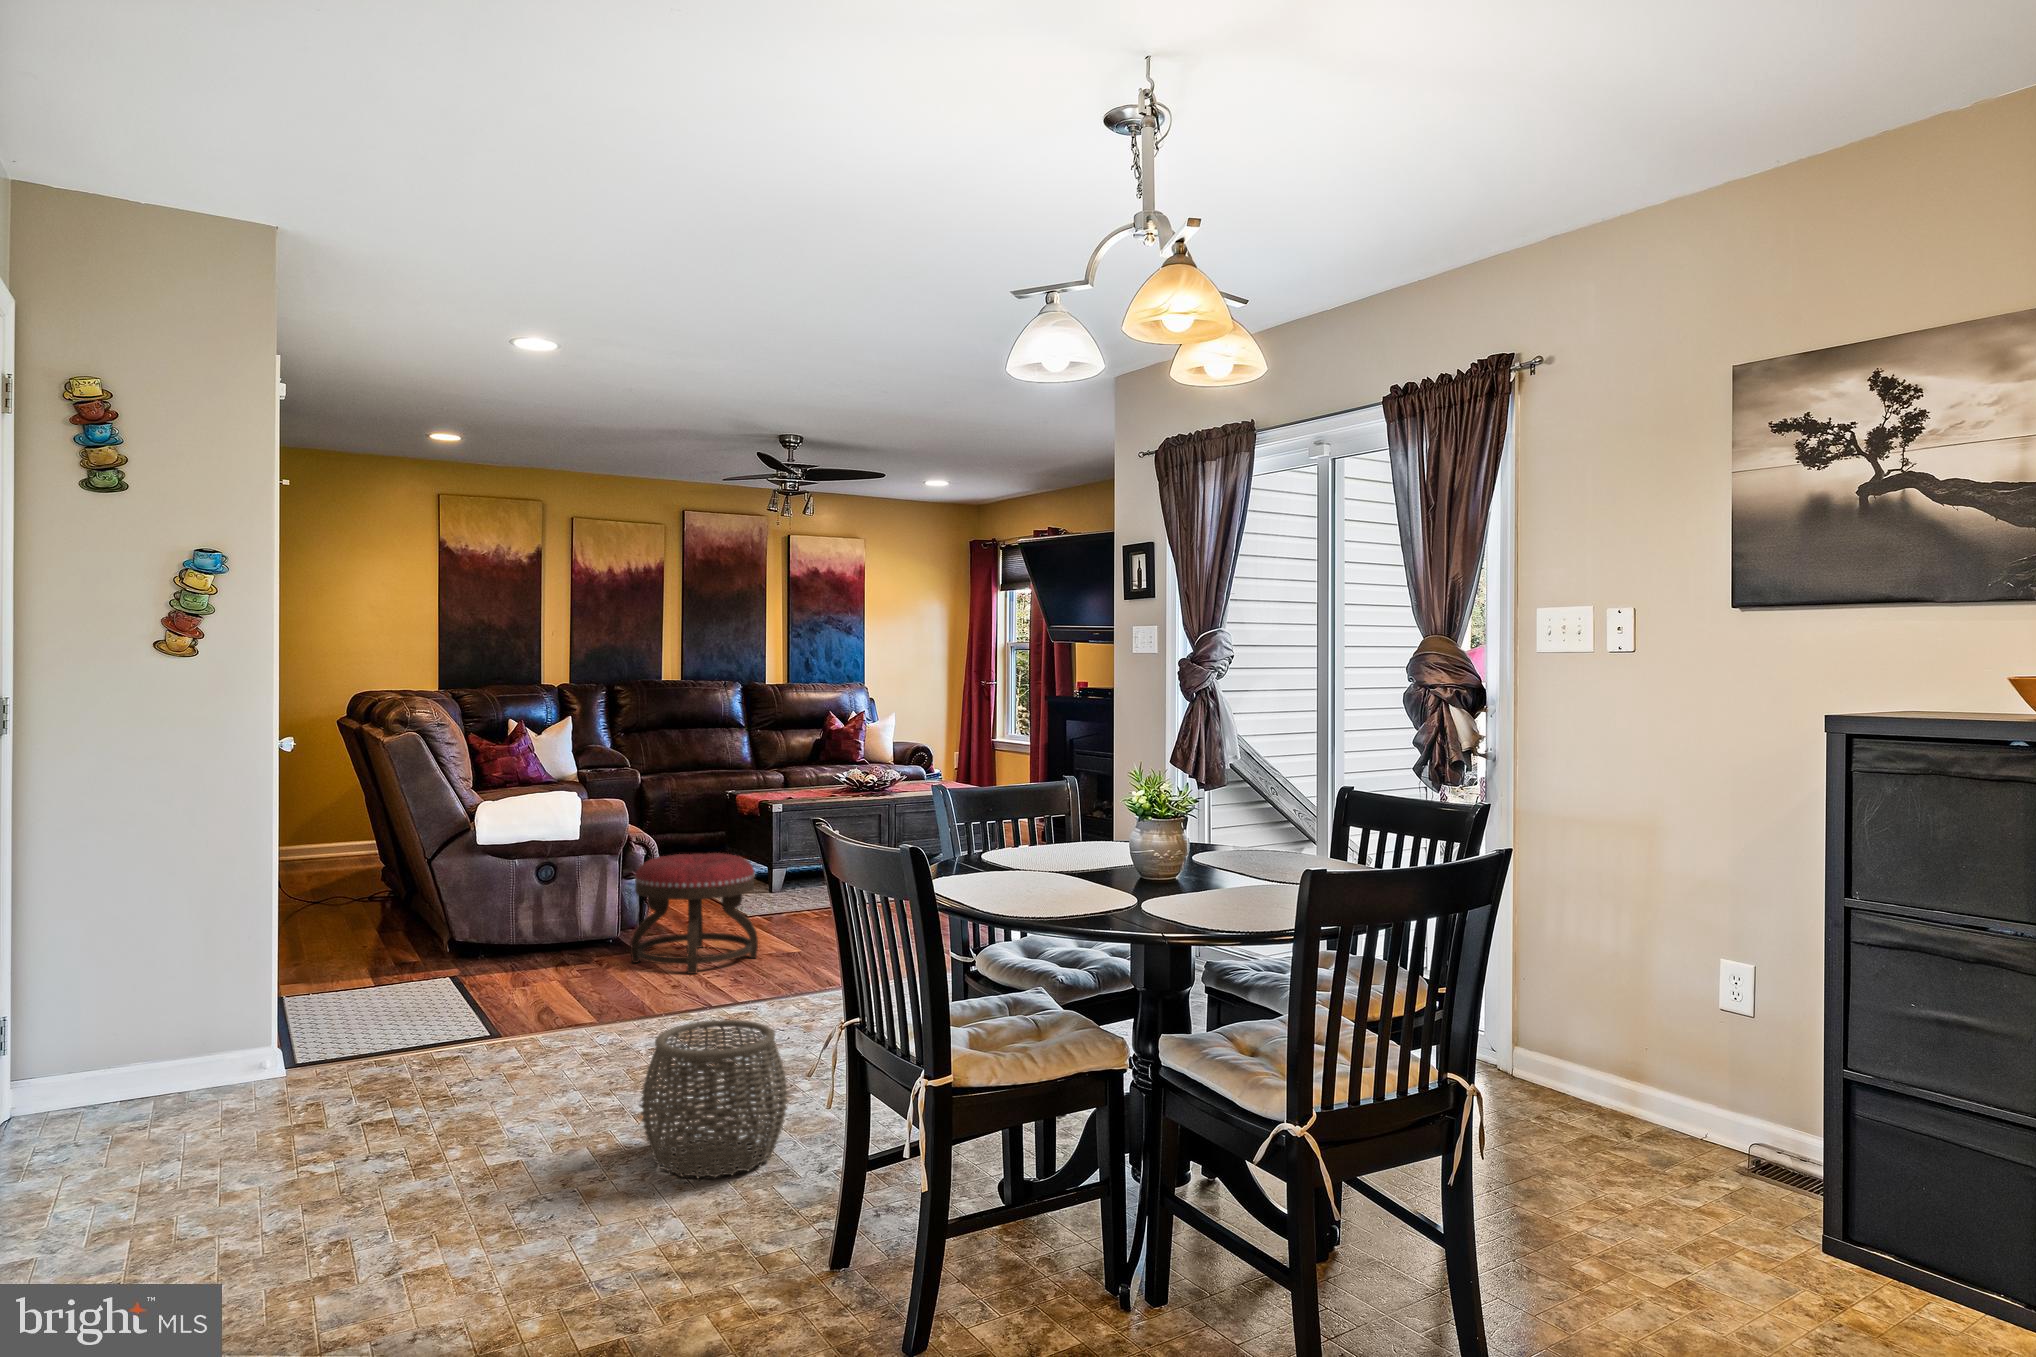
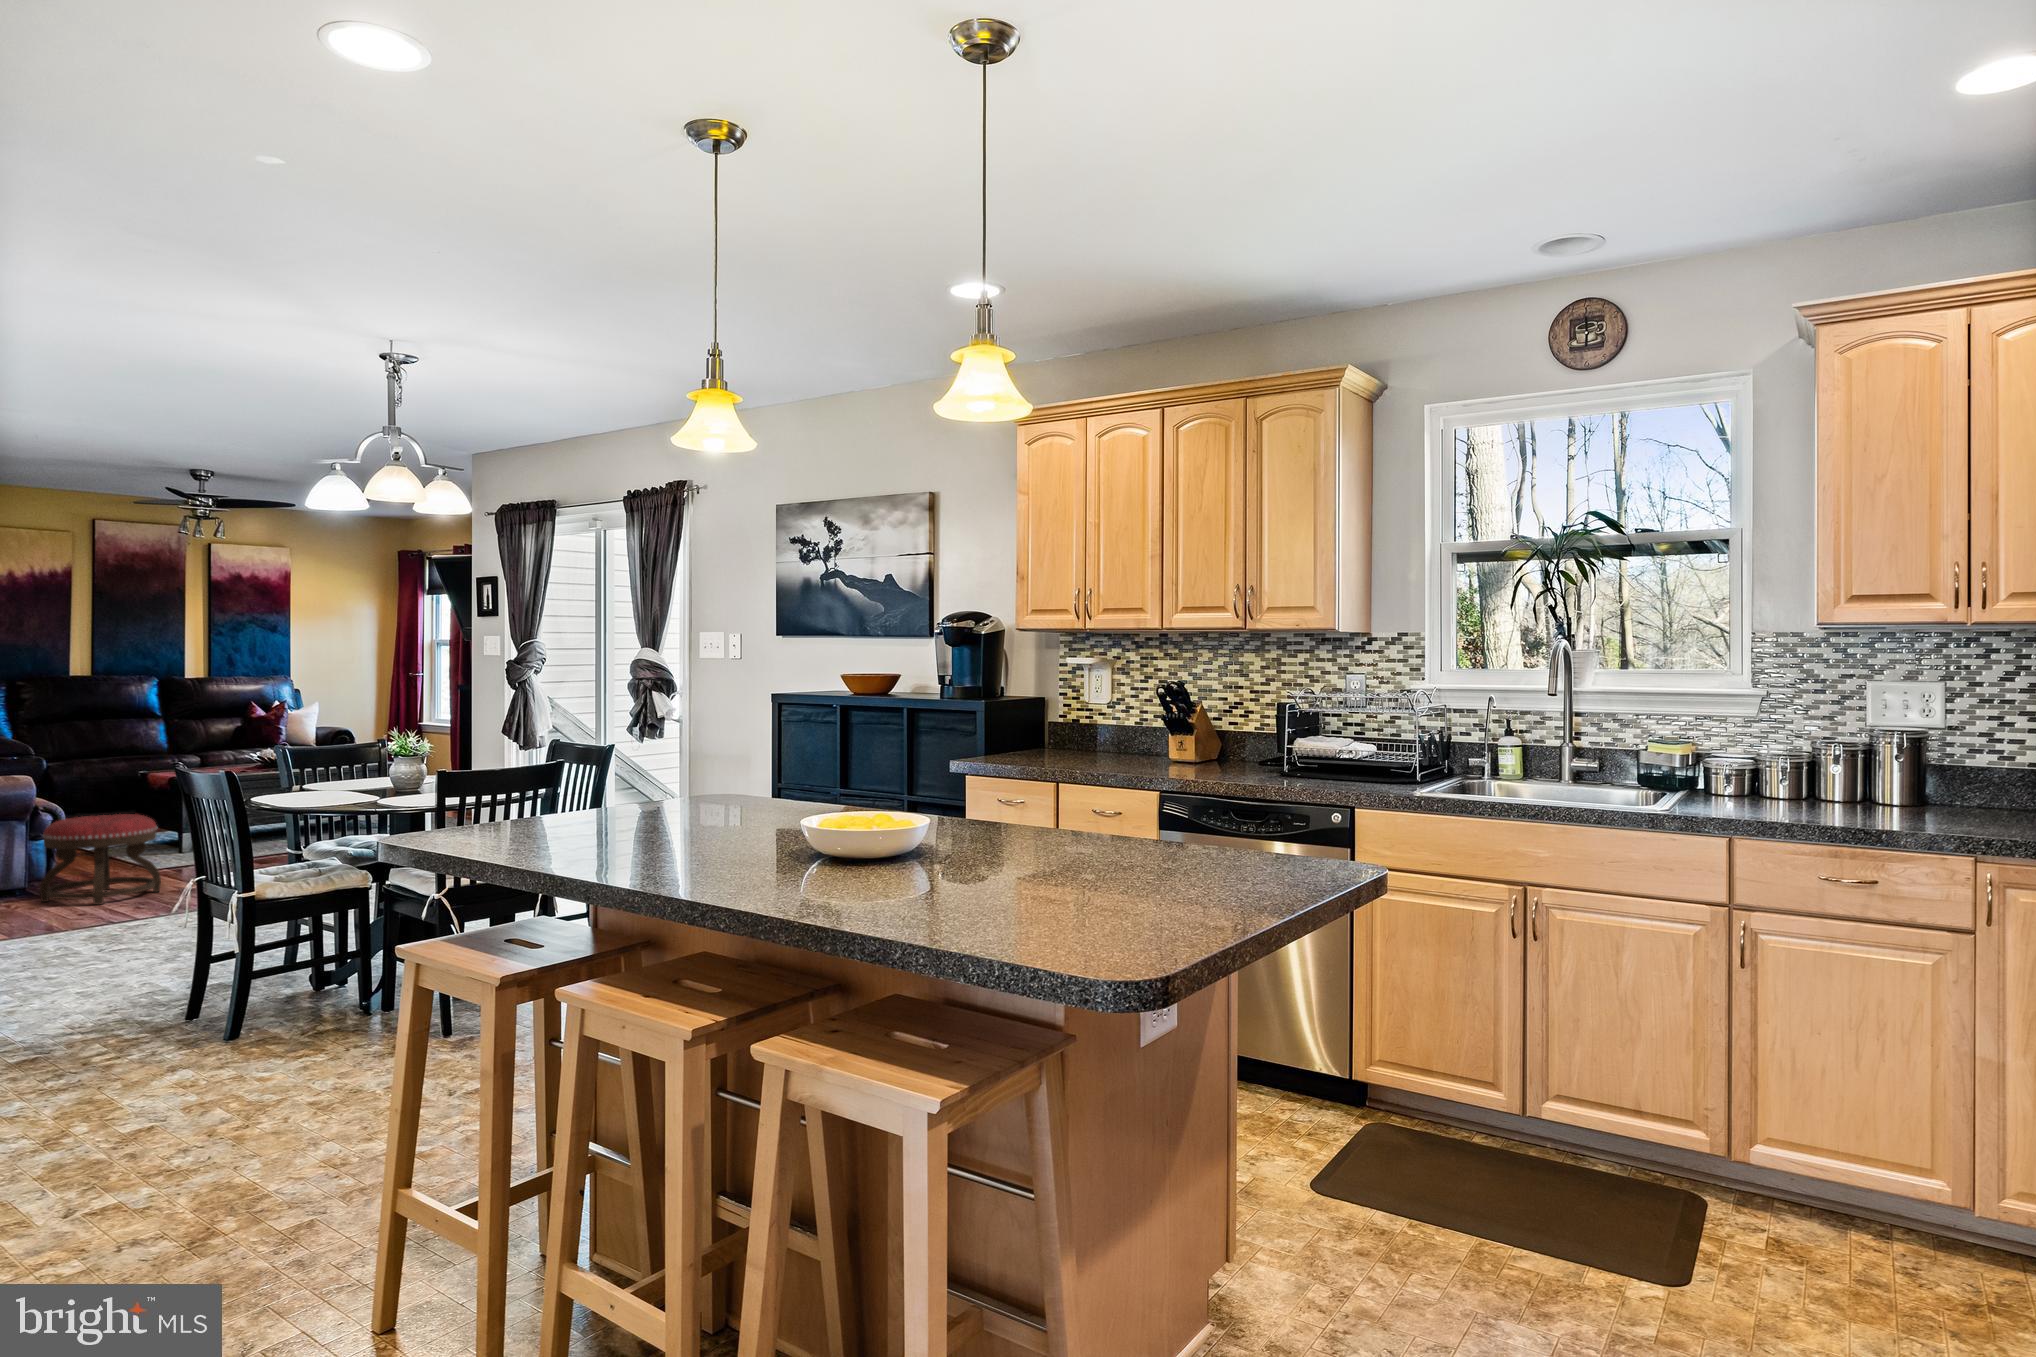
woven basket: present [640,1020,788,1178] -> none [49,903,165,998]

